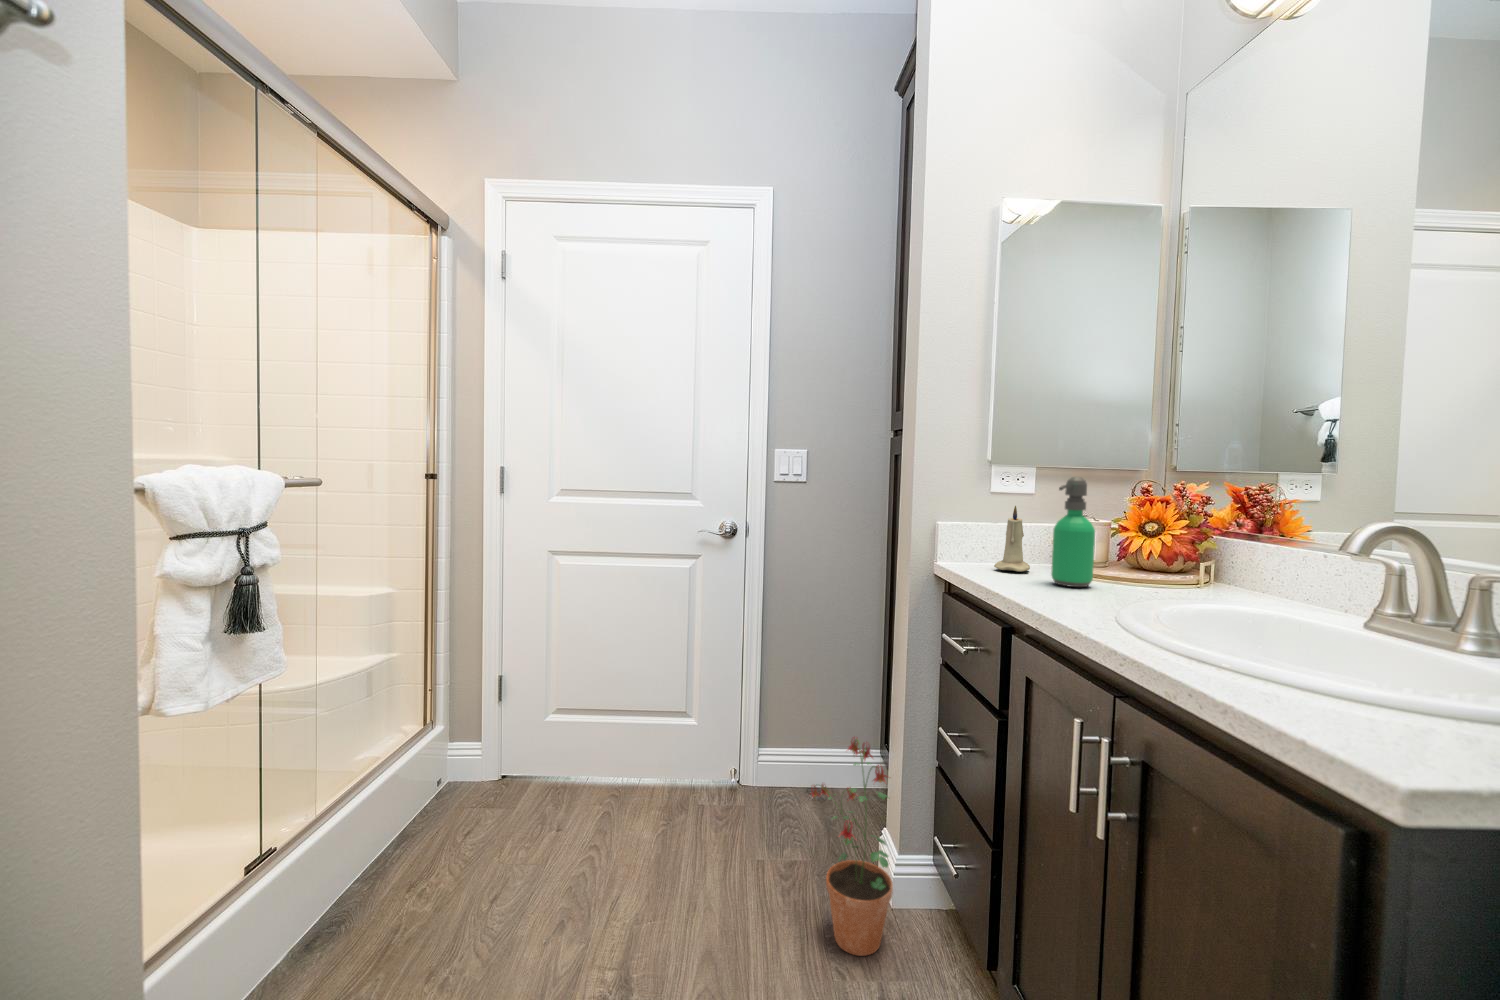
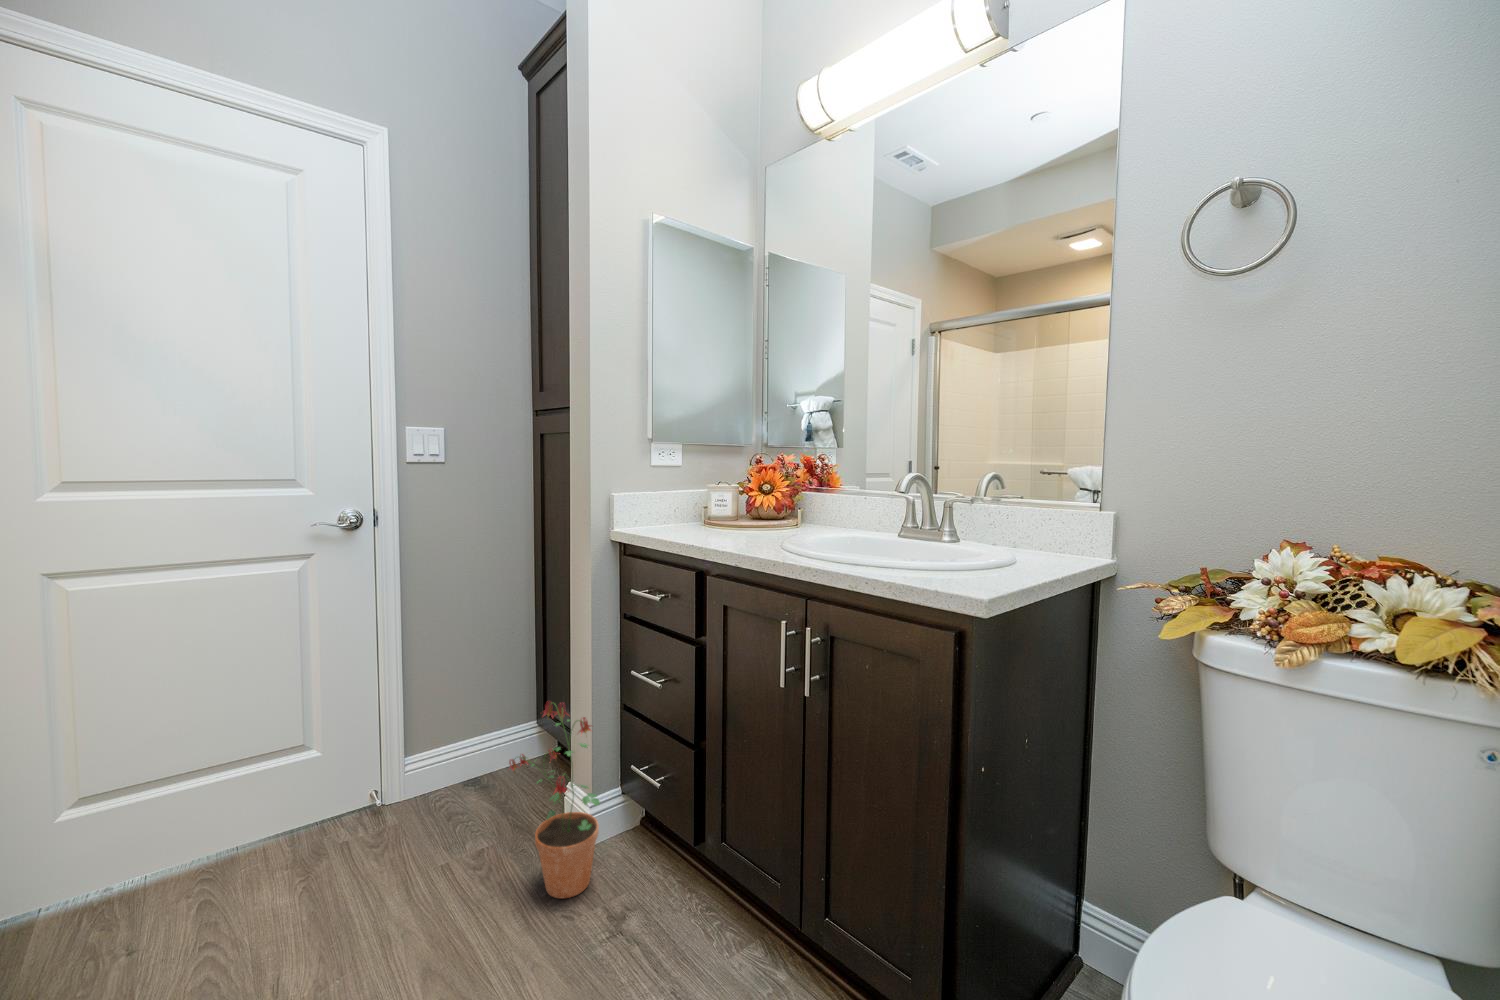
soap dispenser: present [1051,477,1095,587] -> none [713,450,742,535]
candle: present [994,506,1030,572] -> none [661,475,688,529]

